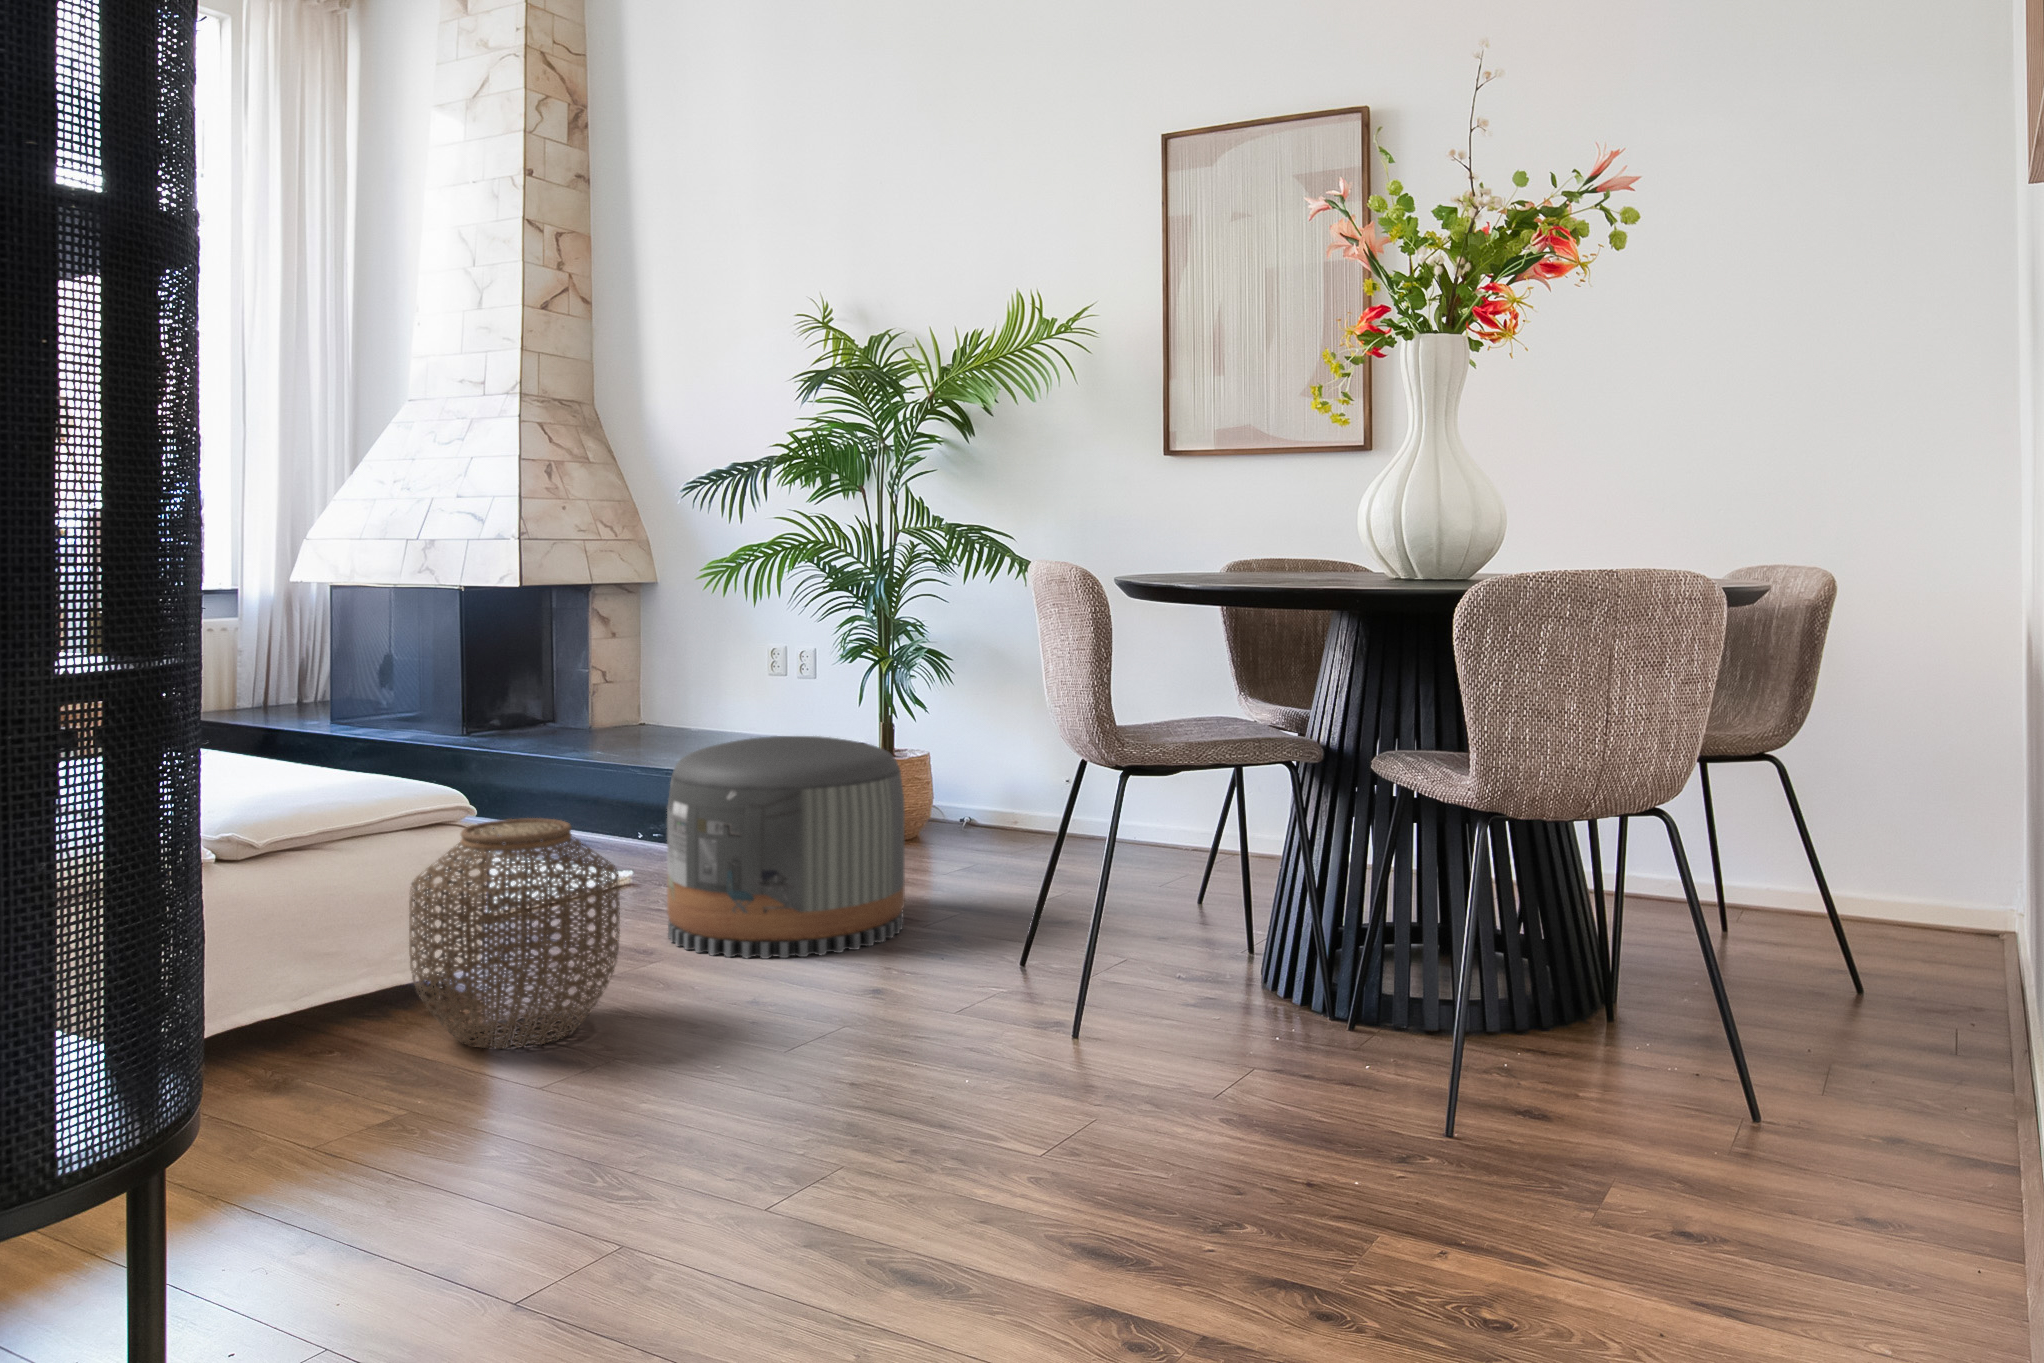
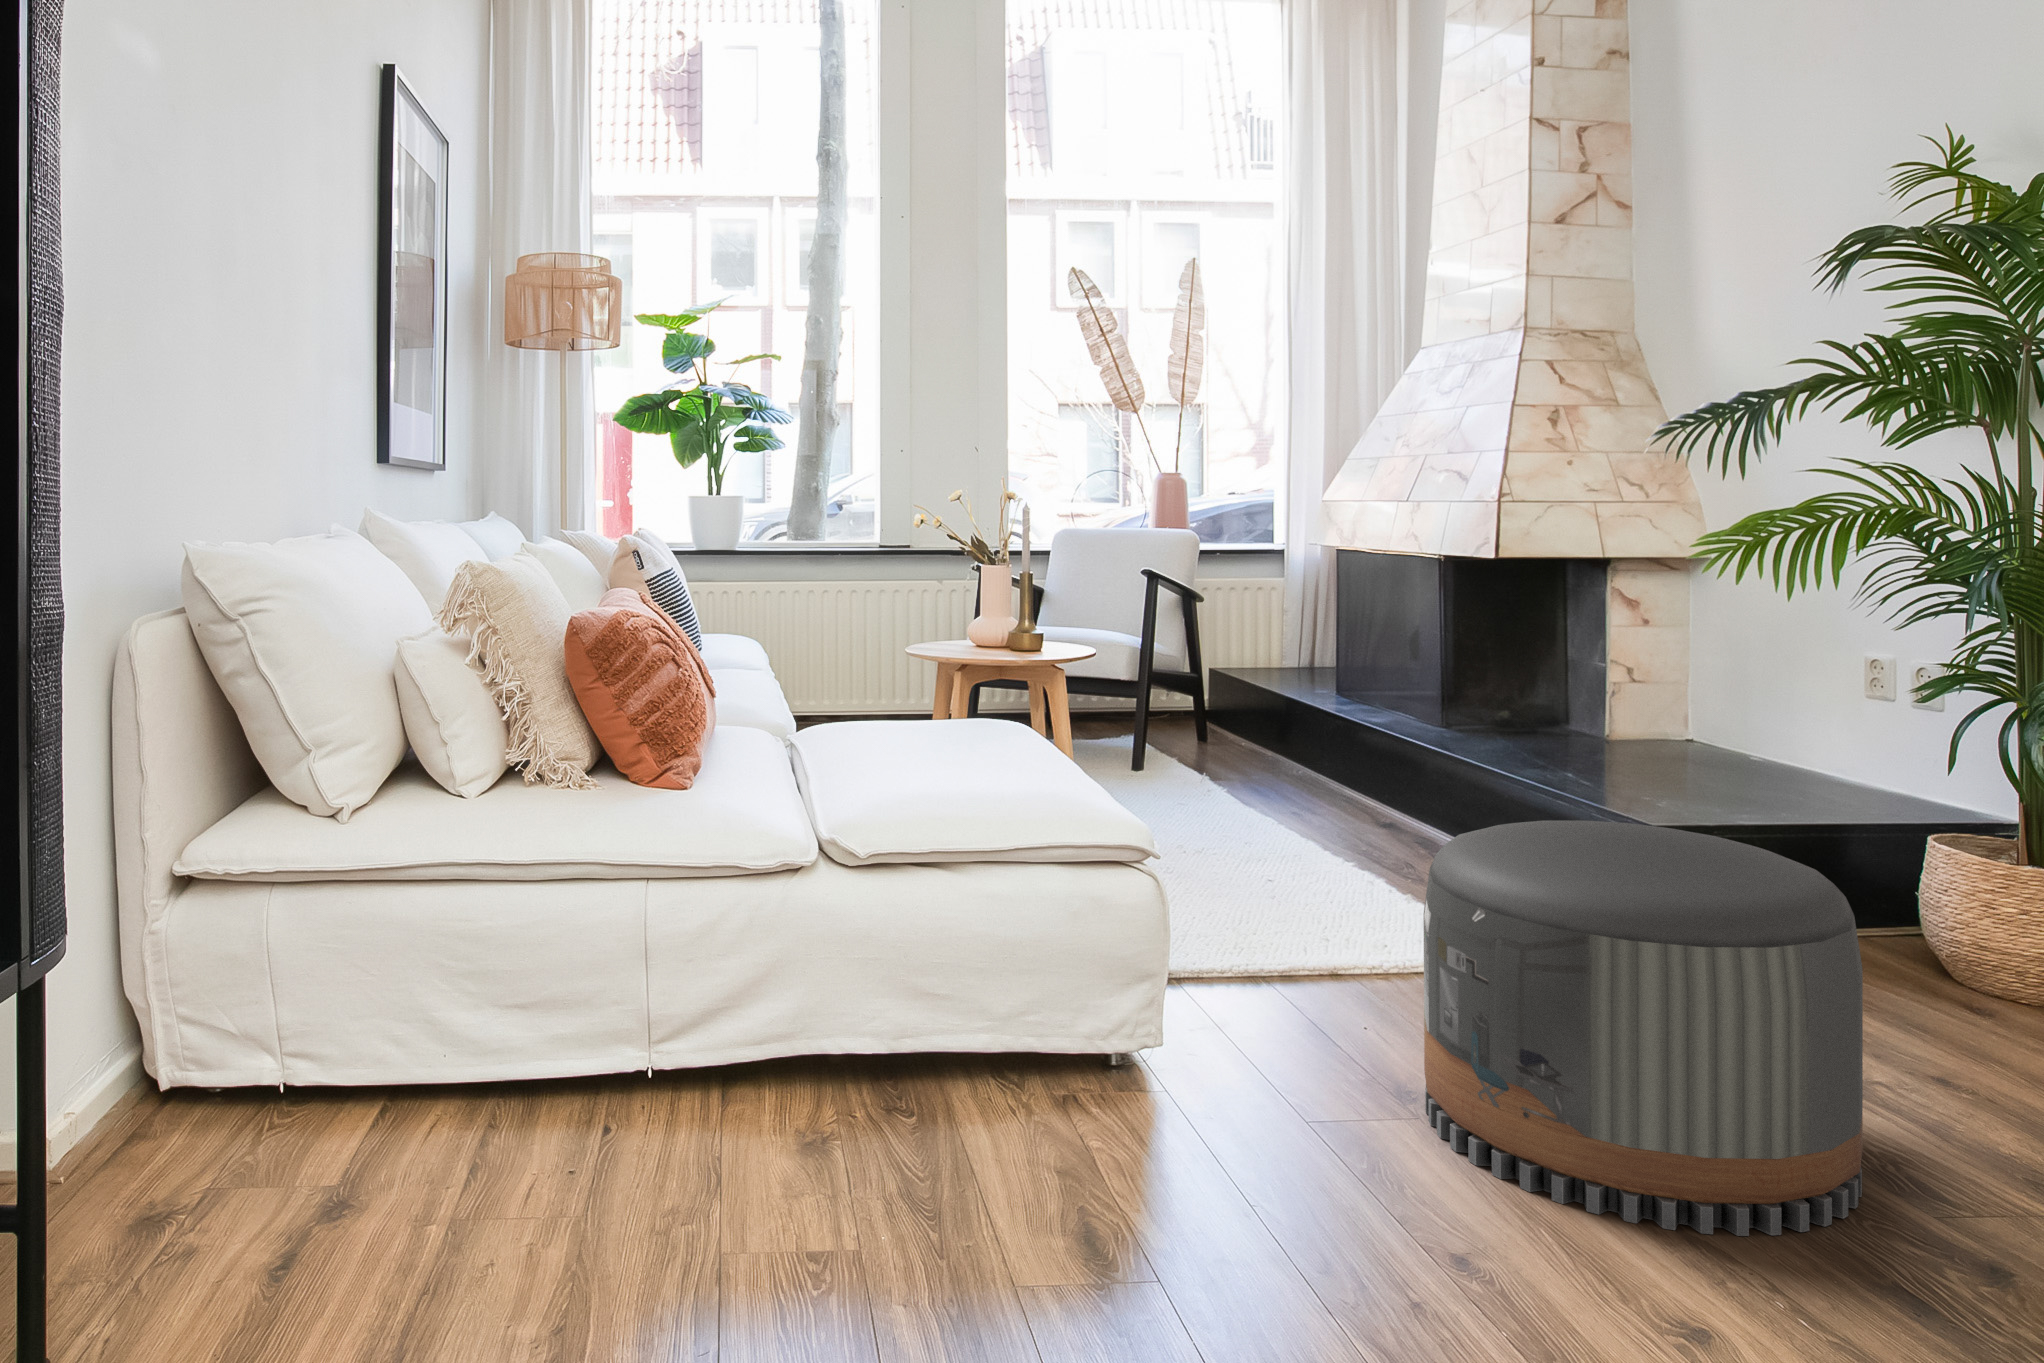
woven basket: present [409,818,620,1049] -> none [911,897,1186,1231]

